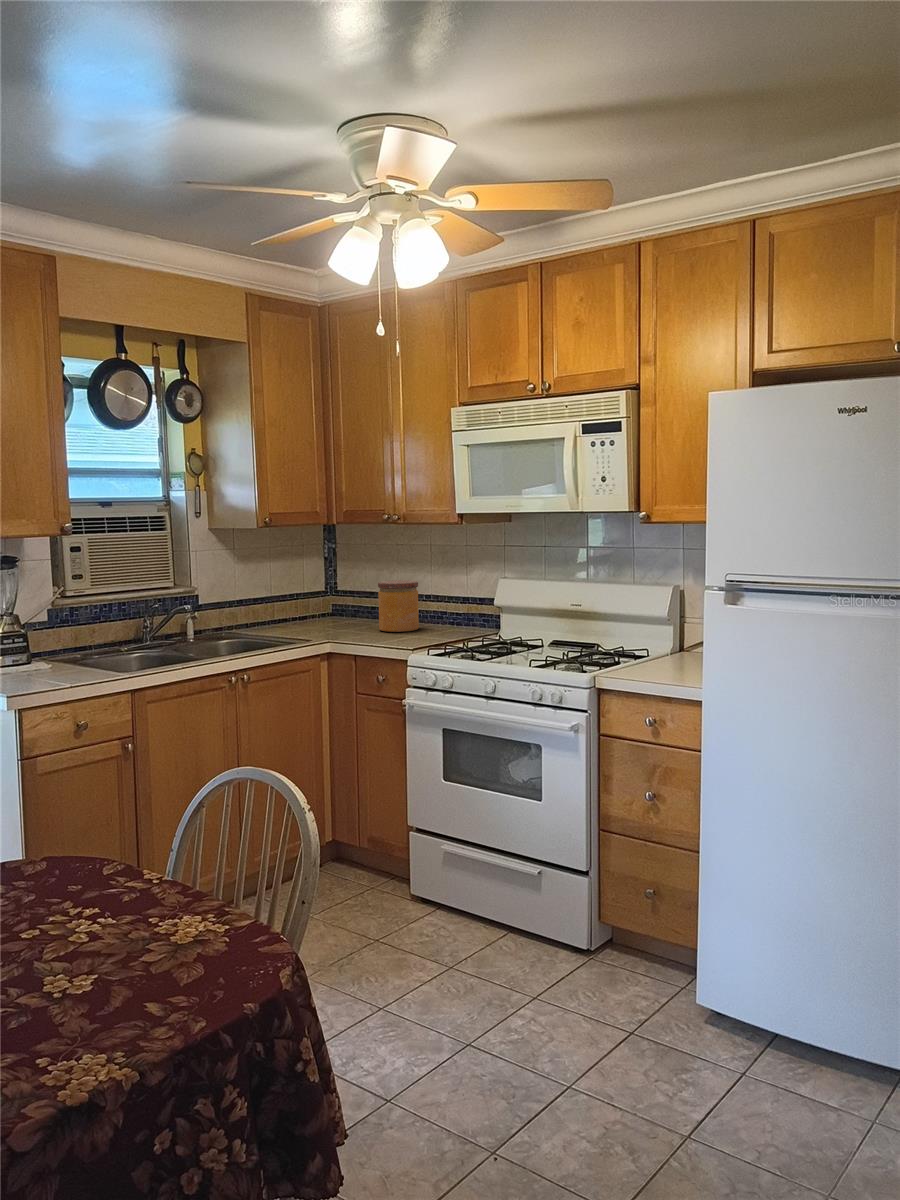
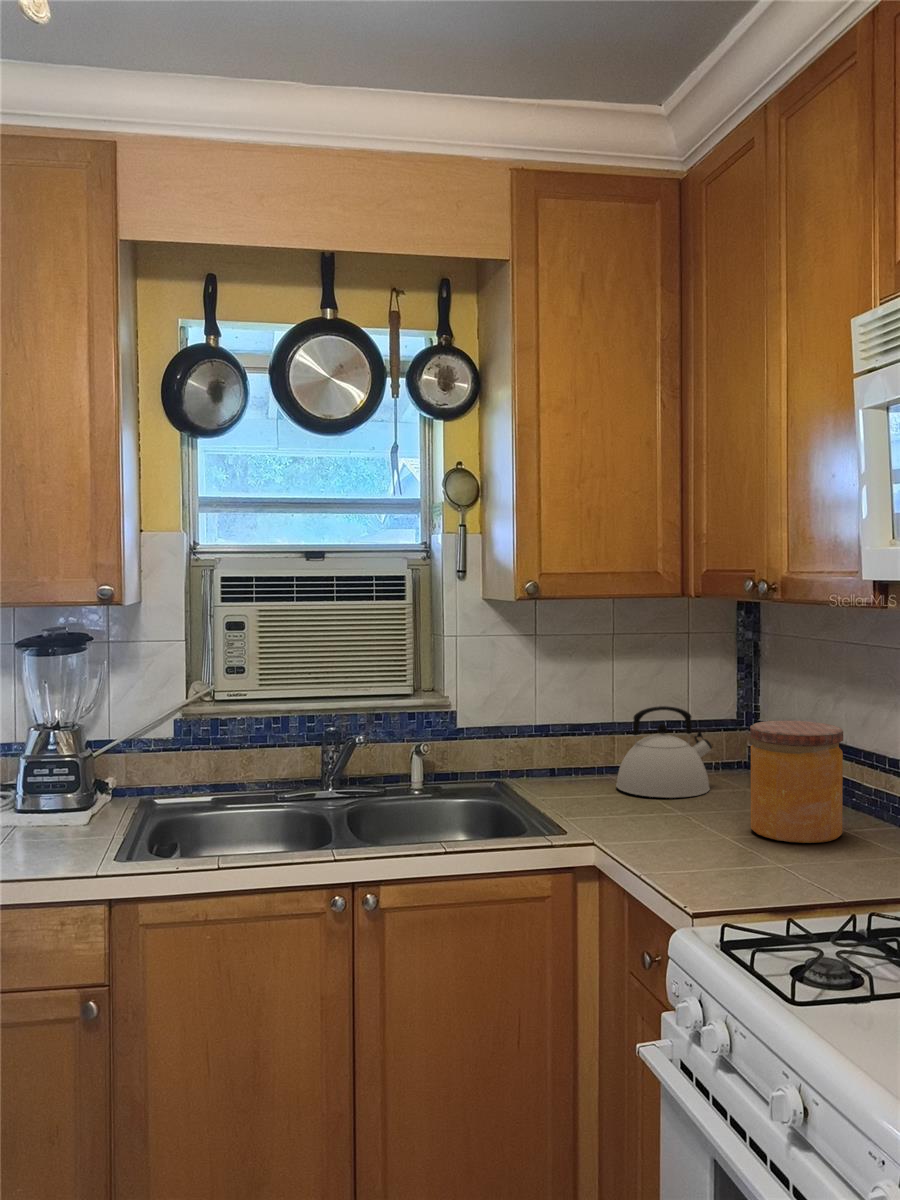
kettle: none [287,583,336,629] -> present [616,706,712,798]

